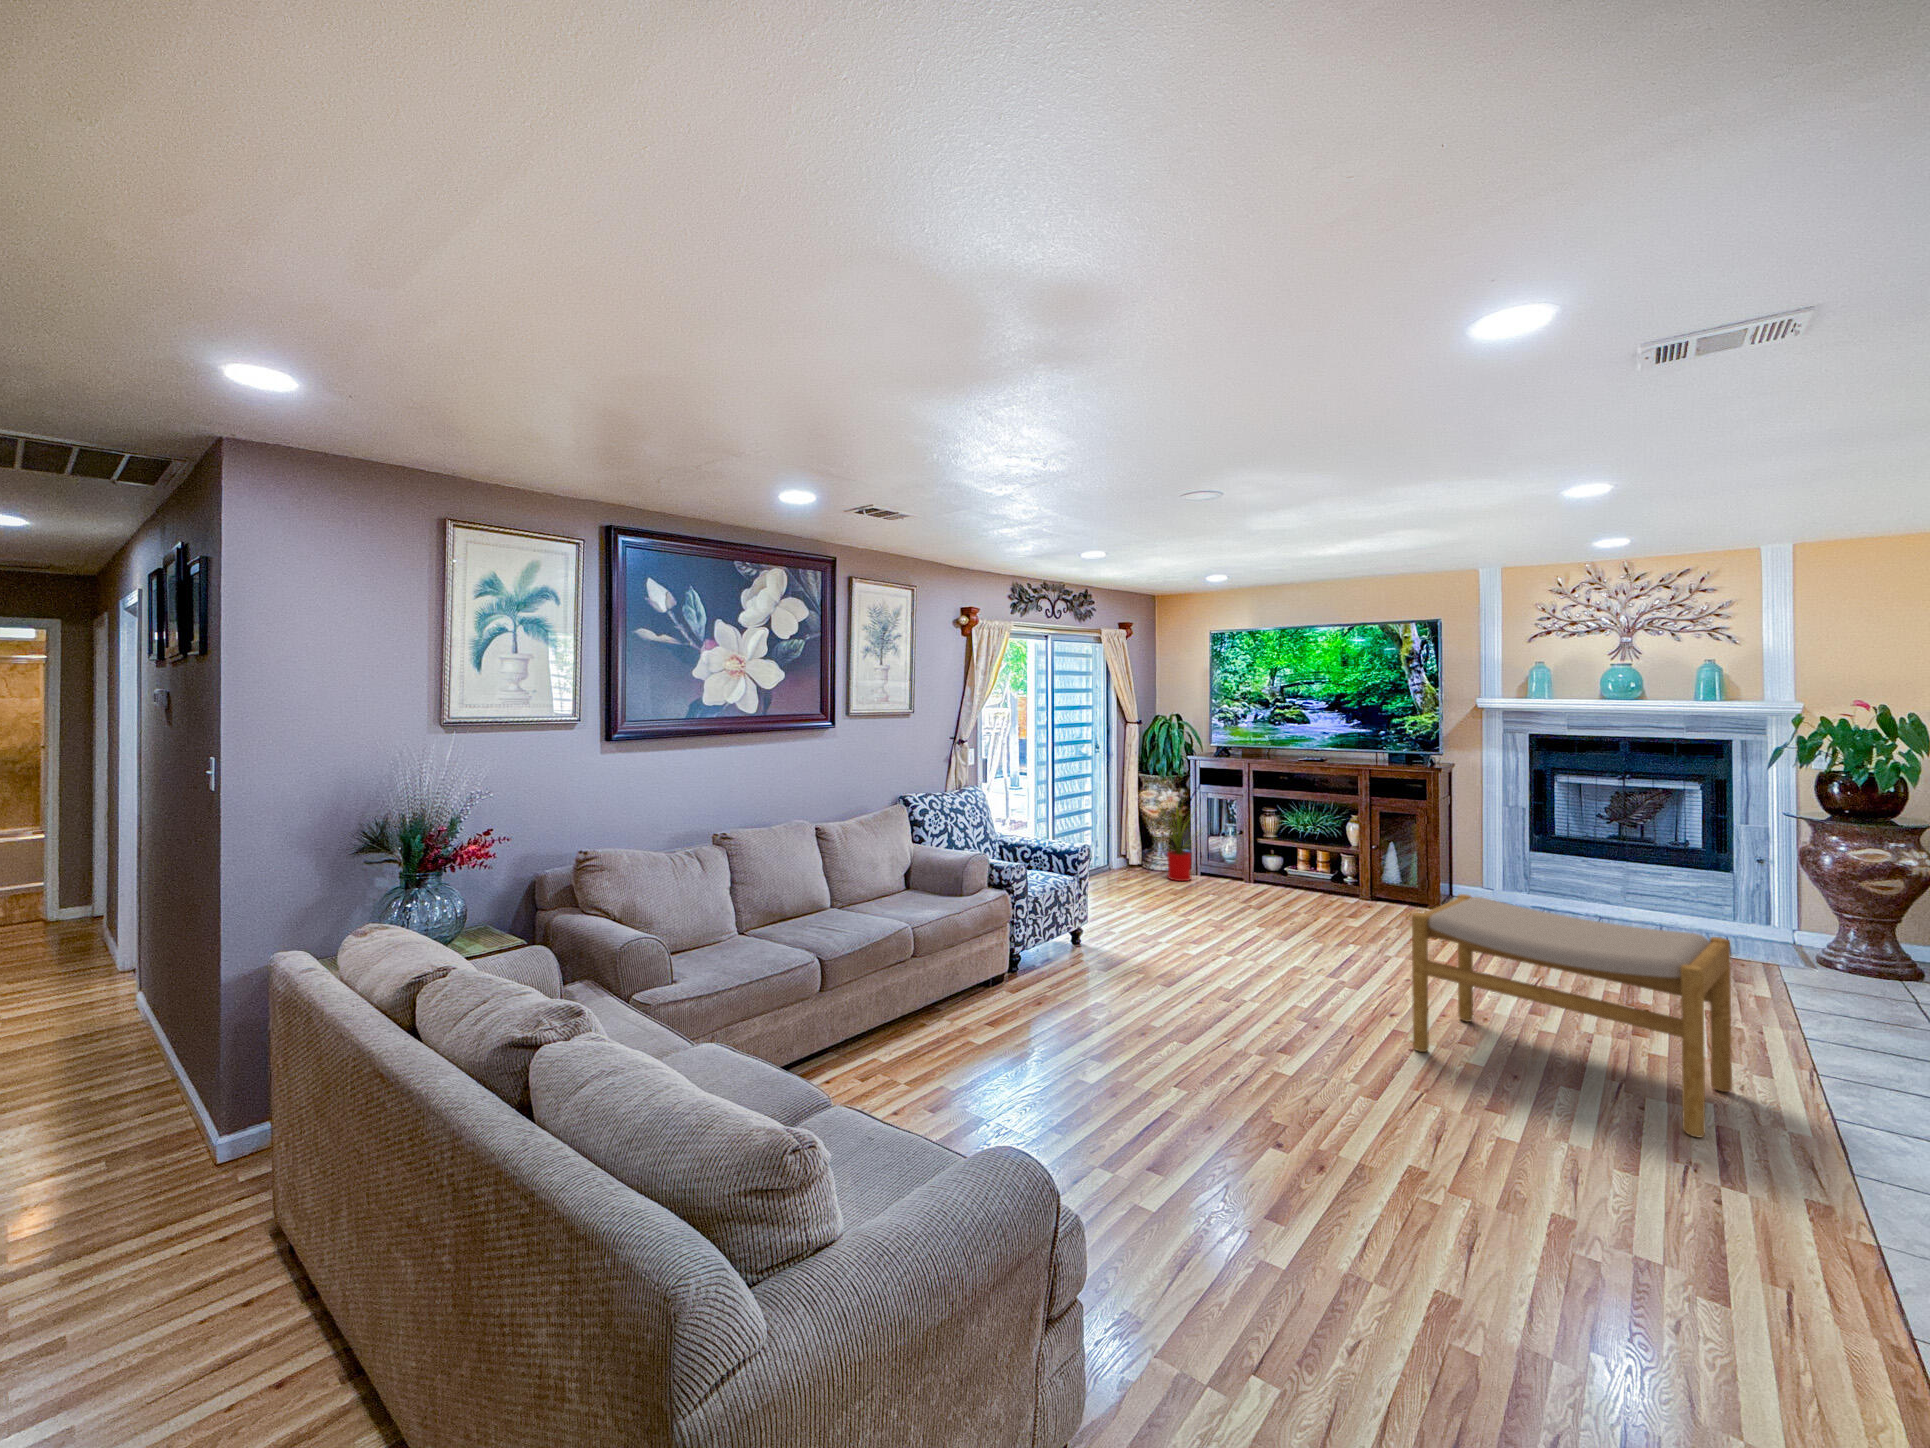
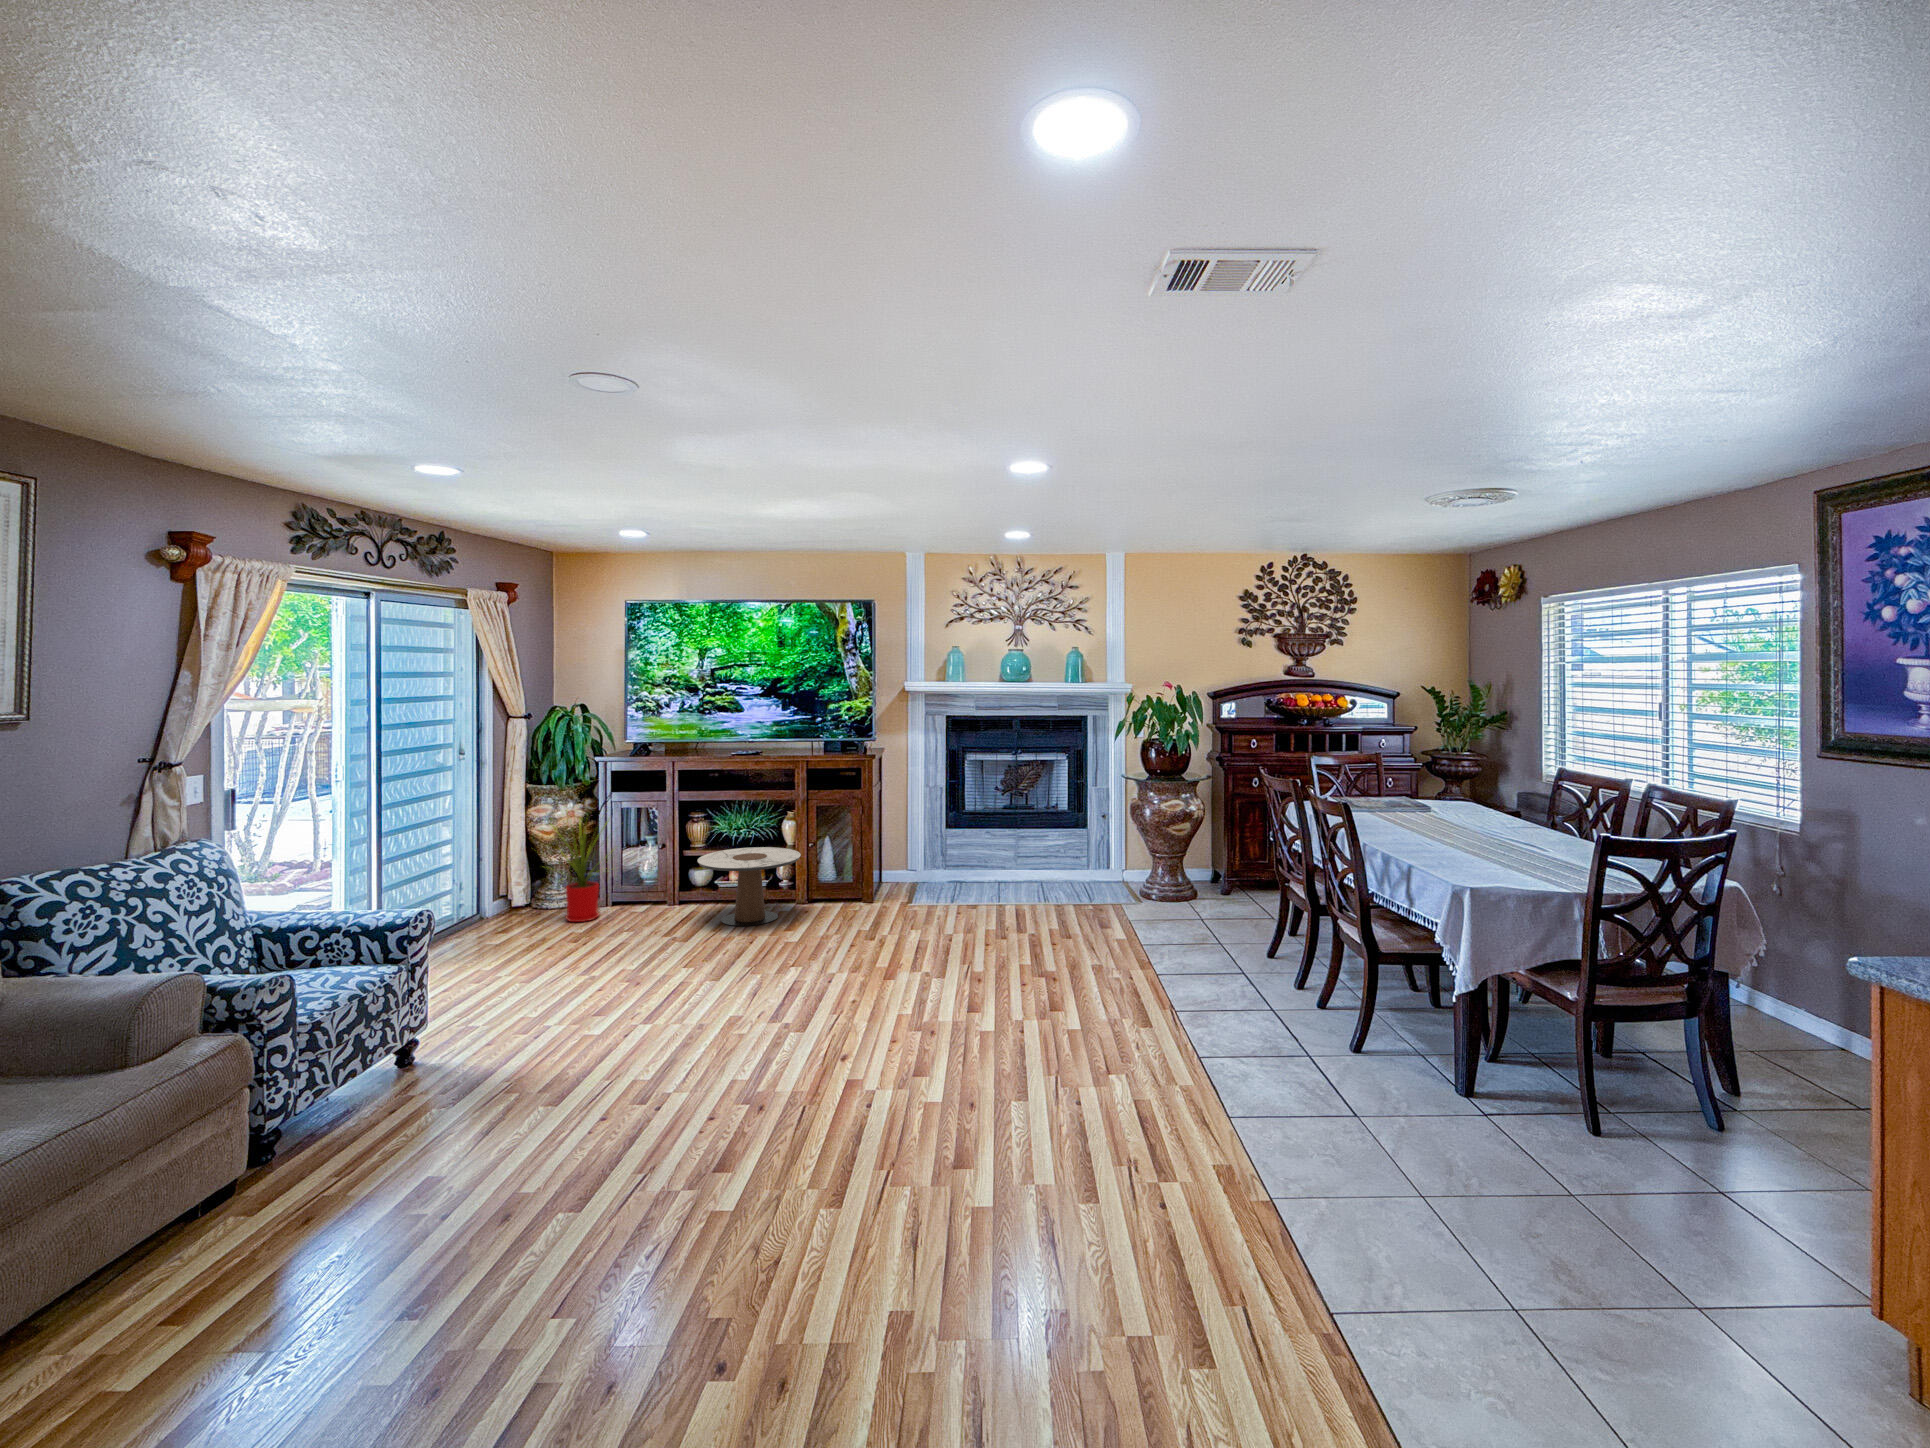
side table: none [1269,841,1363,907] -> present [698,847,801,926]
footstool: present [1412,894,1732,1137] -> none [870,902,1131,1124]

